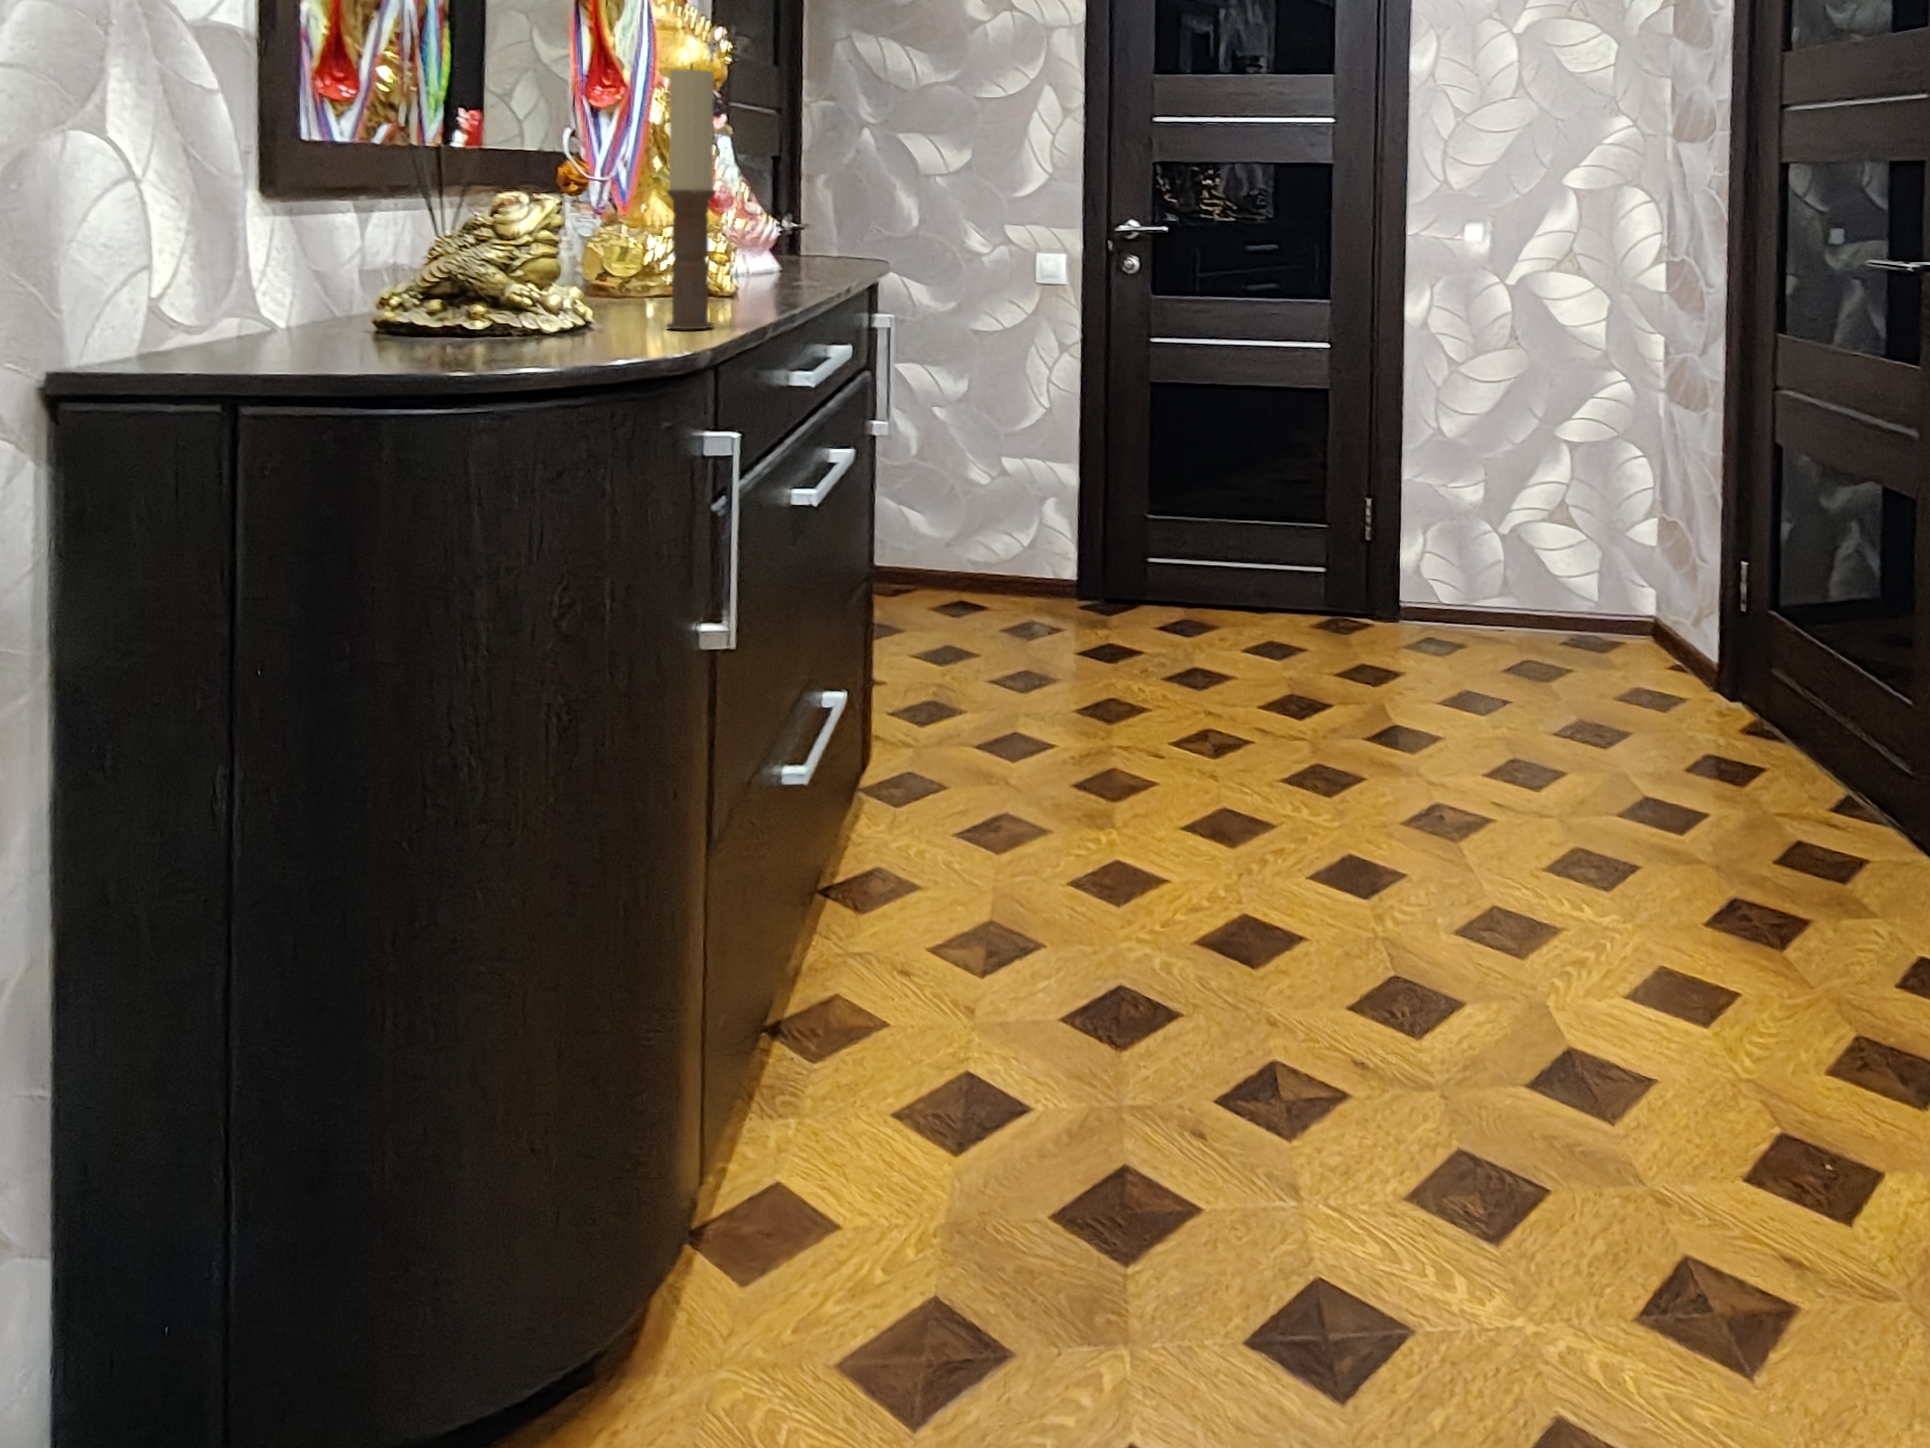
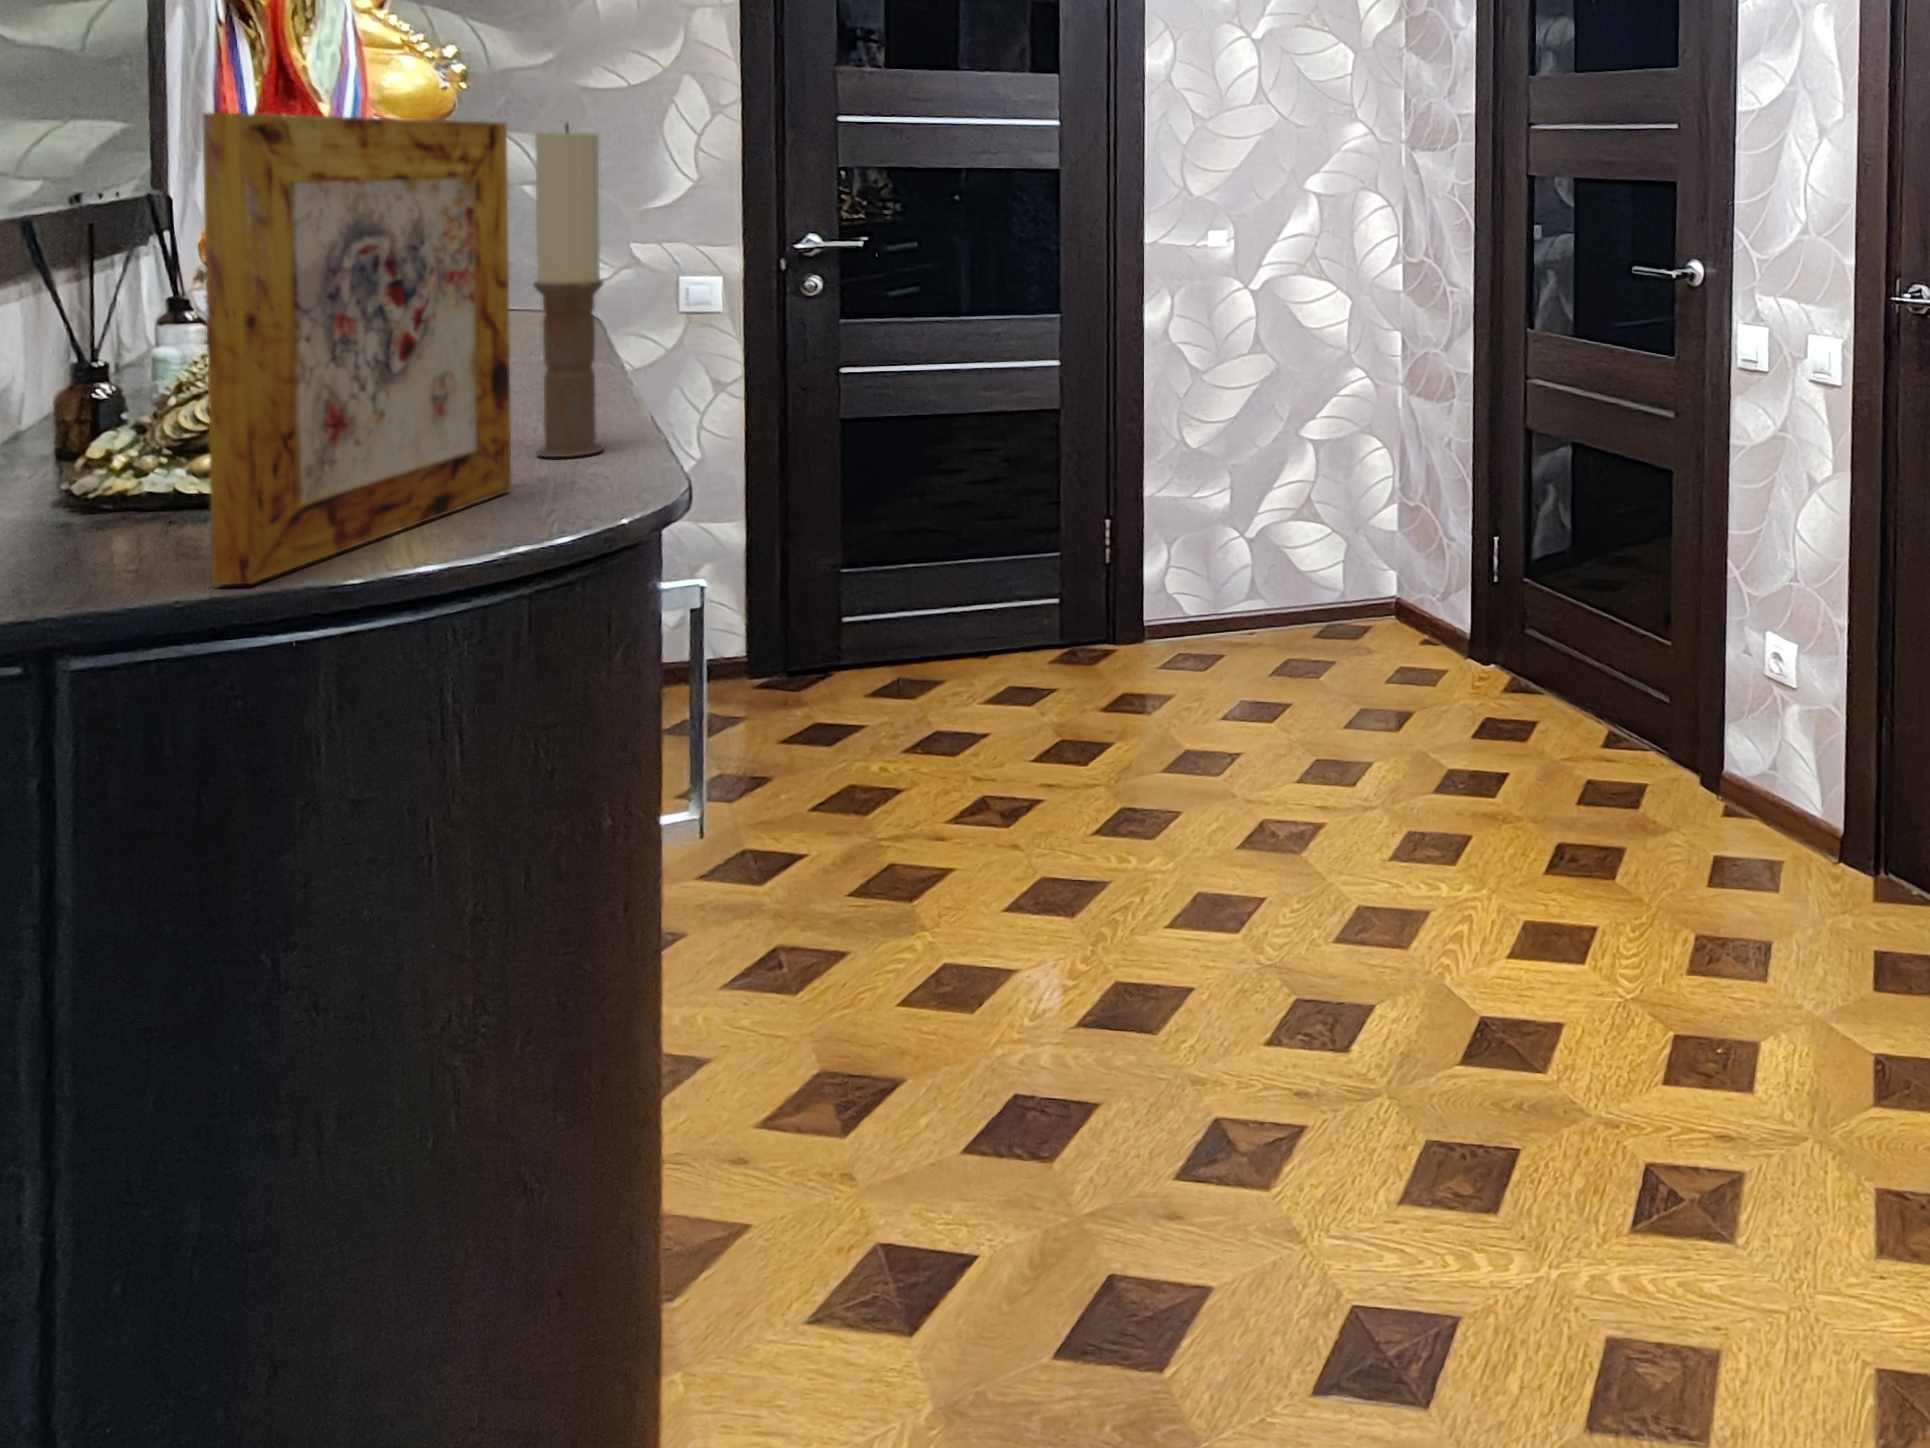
picture frame: none [326,20,603,371] -> present [202,113,511,584]

